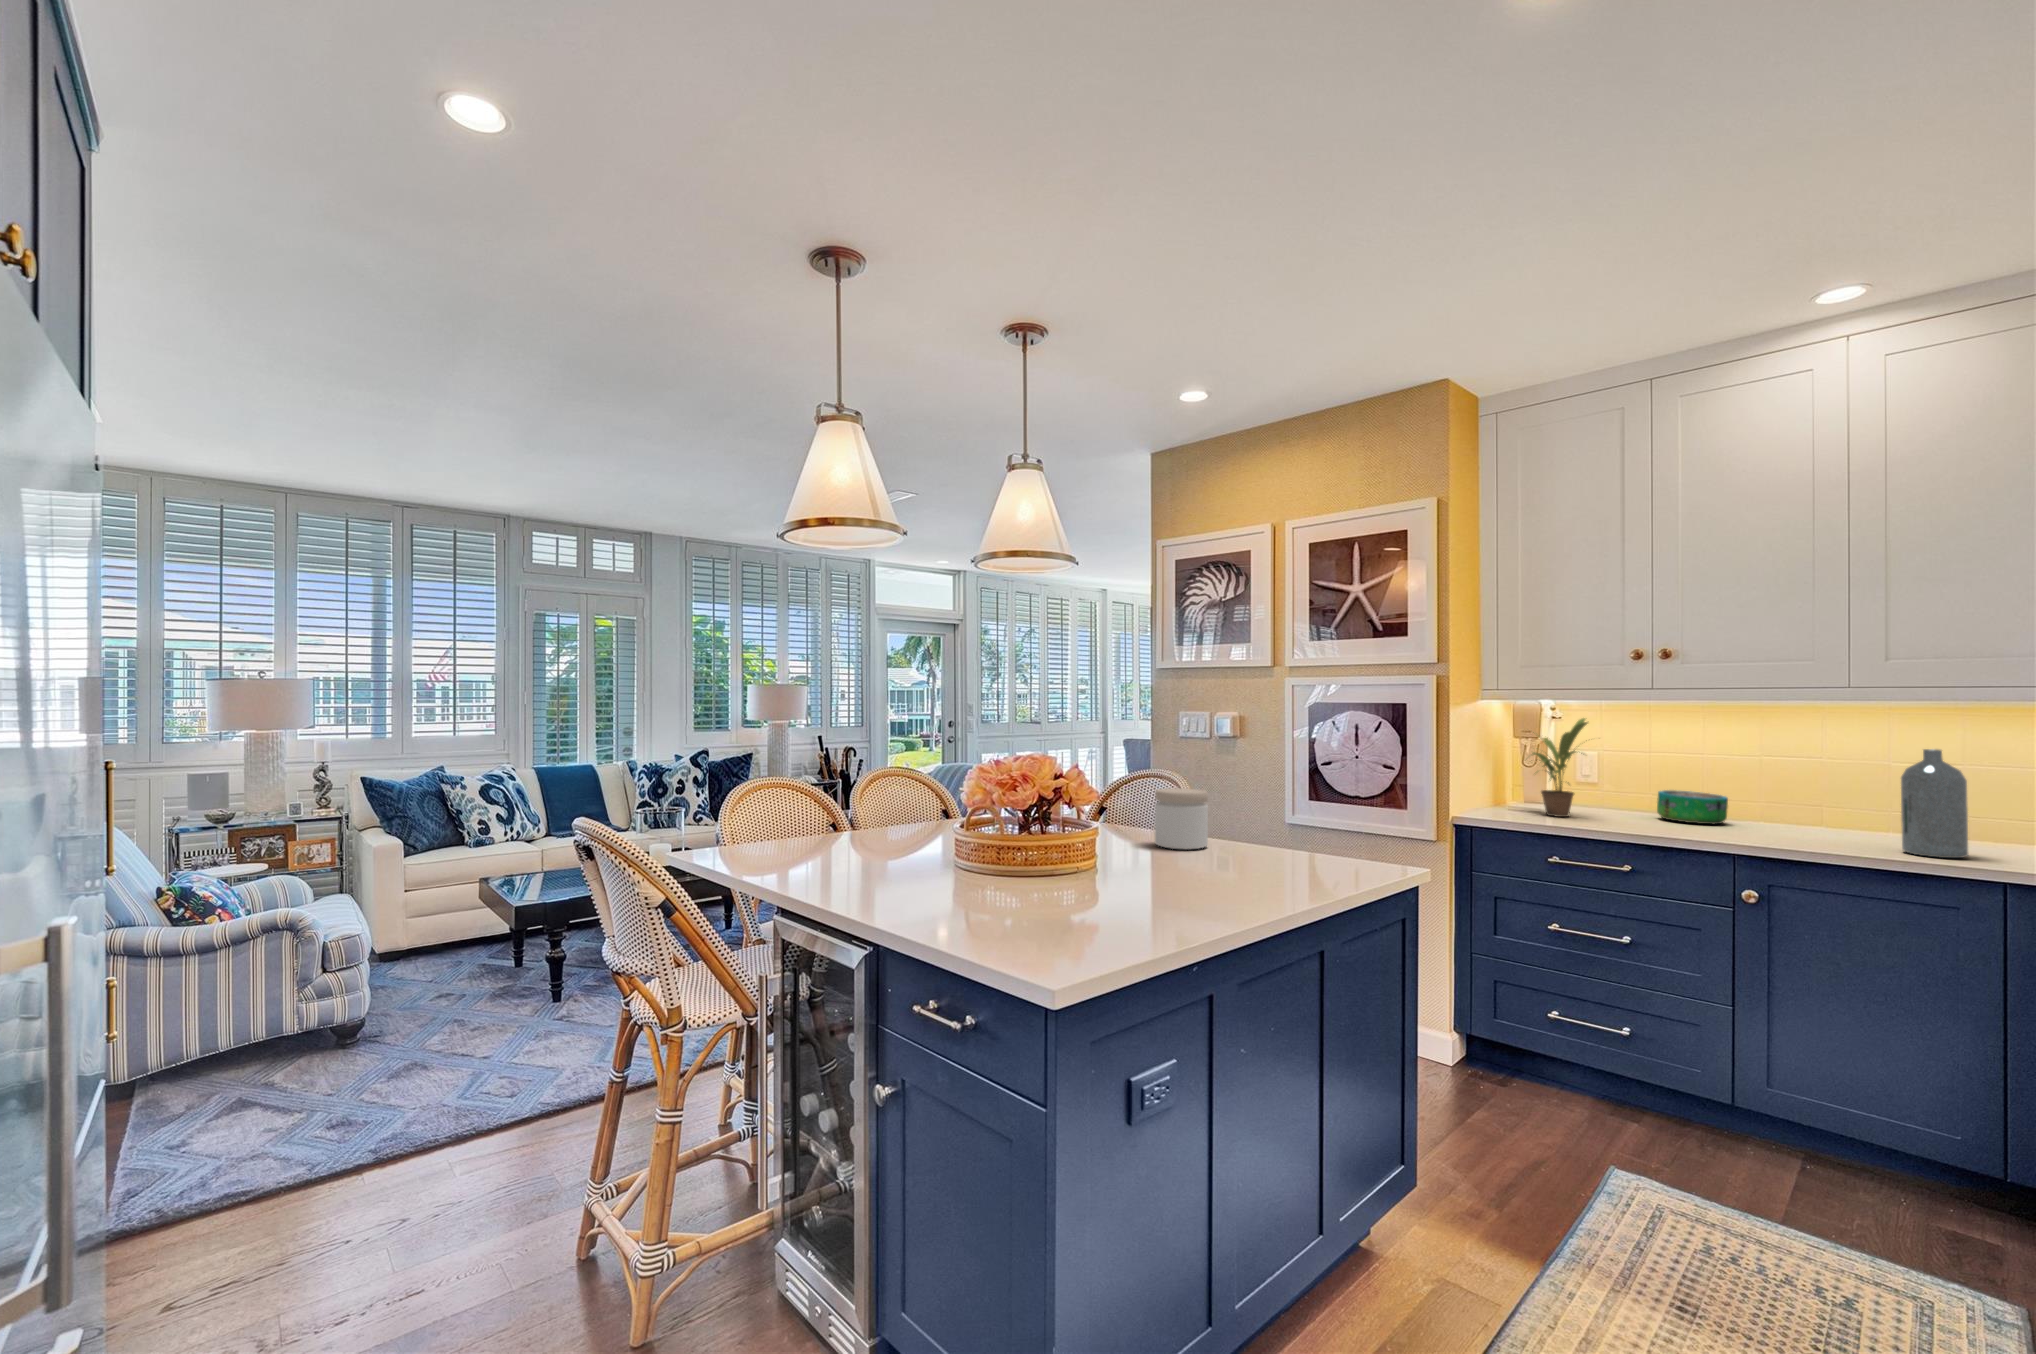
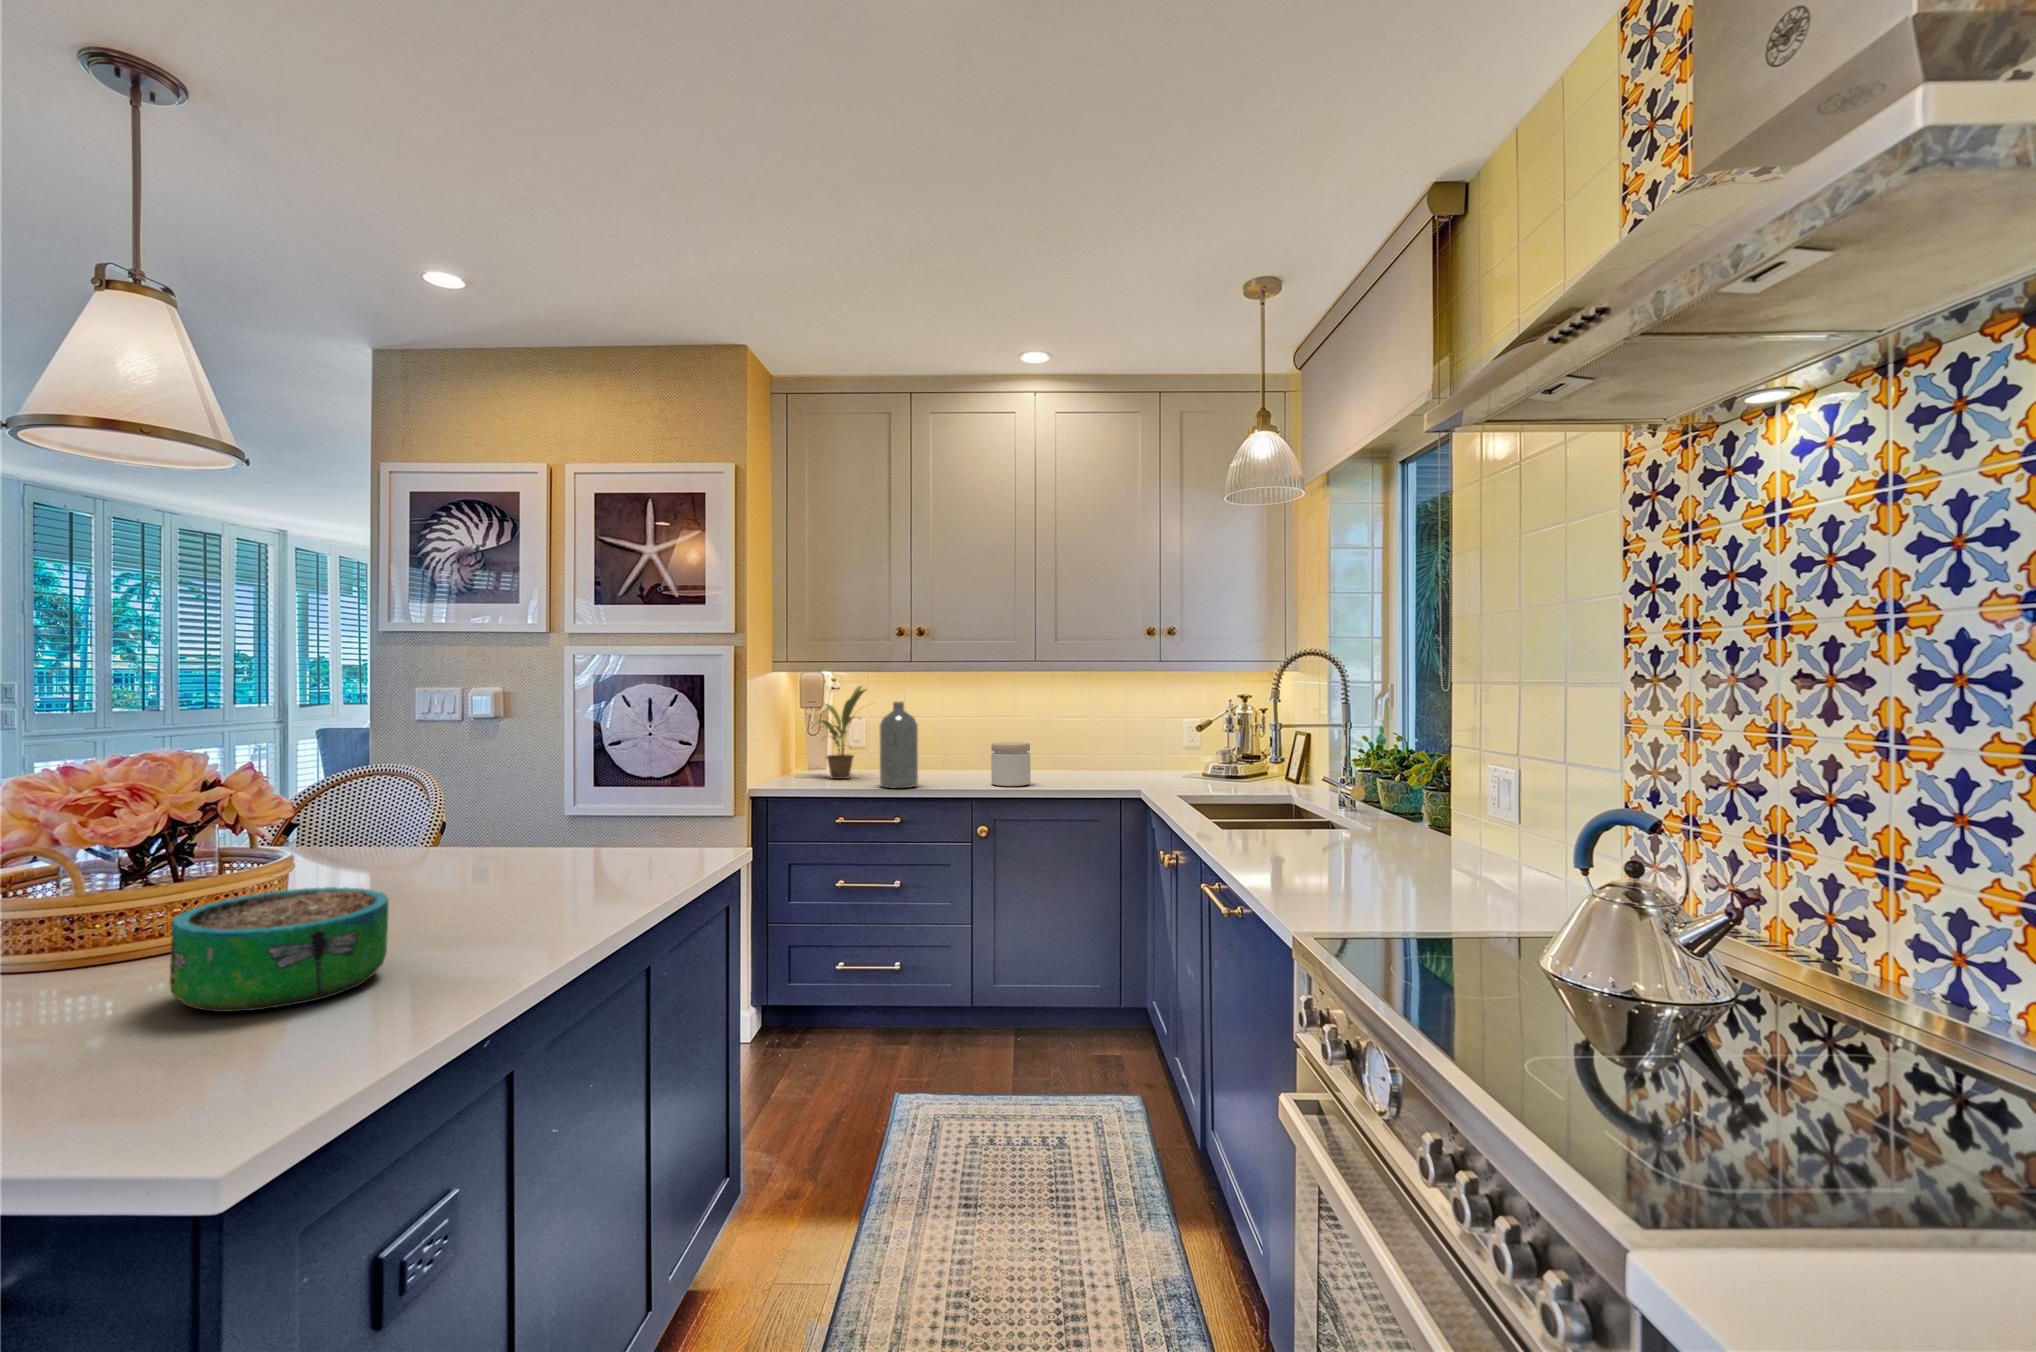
bottle: present [1901,749,1968,858] -> present [880,701,918,788]
jar: present [1155,788,1208,849] -> present [991,742,1030,786]
decorative bowl: present [1657,790,1728,824] -> present [170,887,389,1012]

